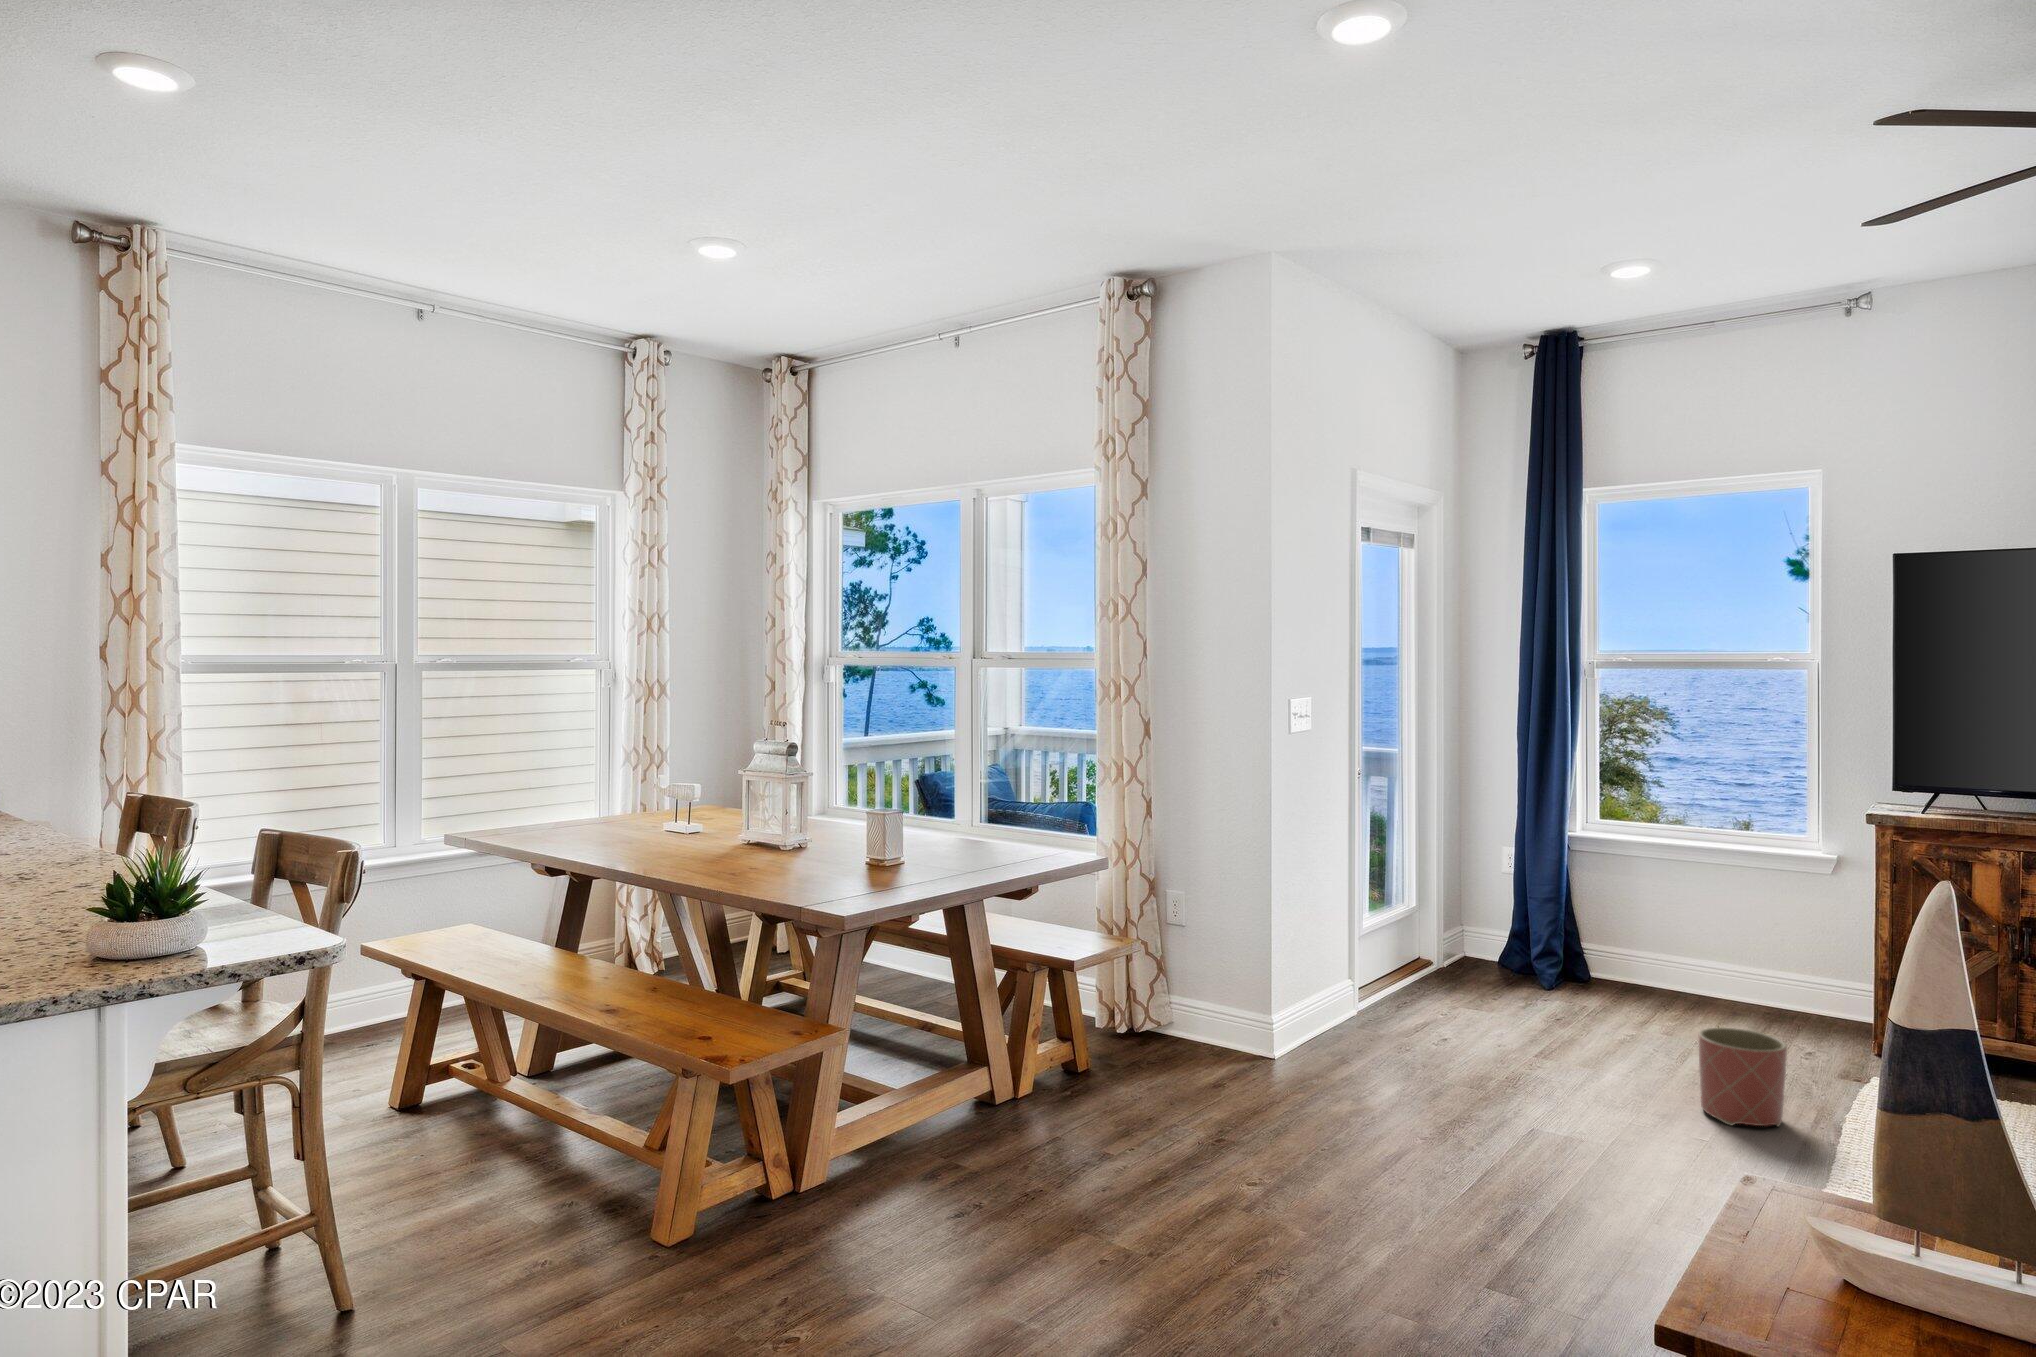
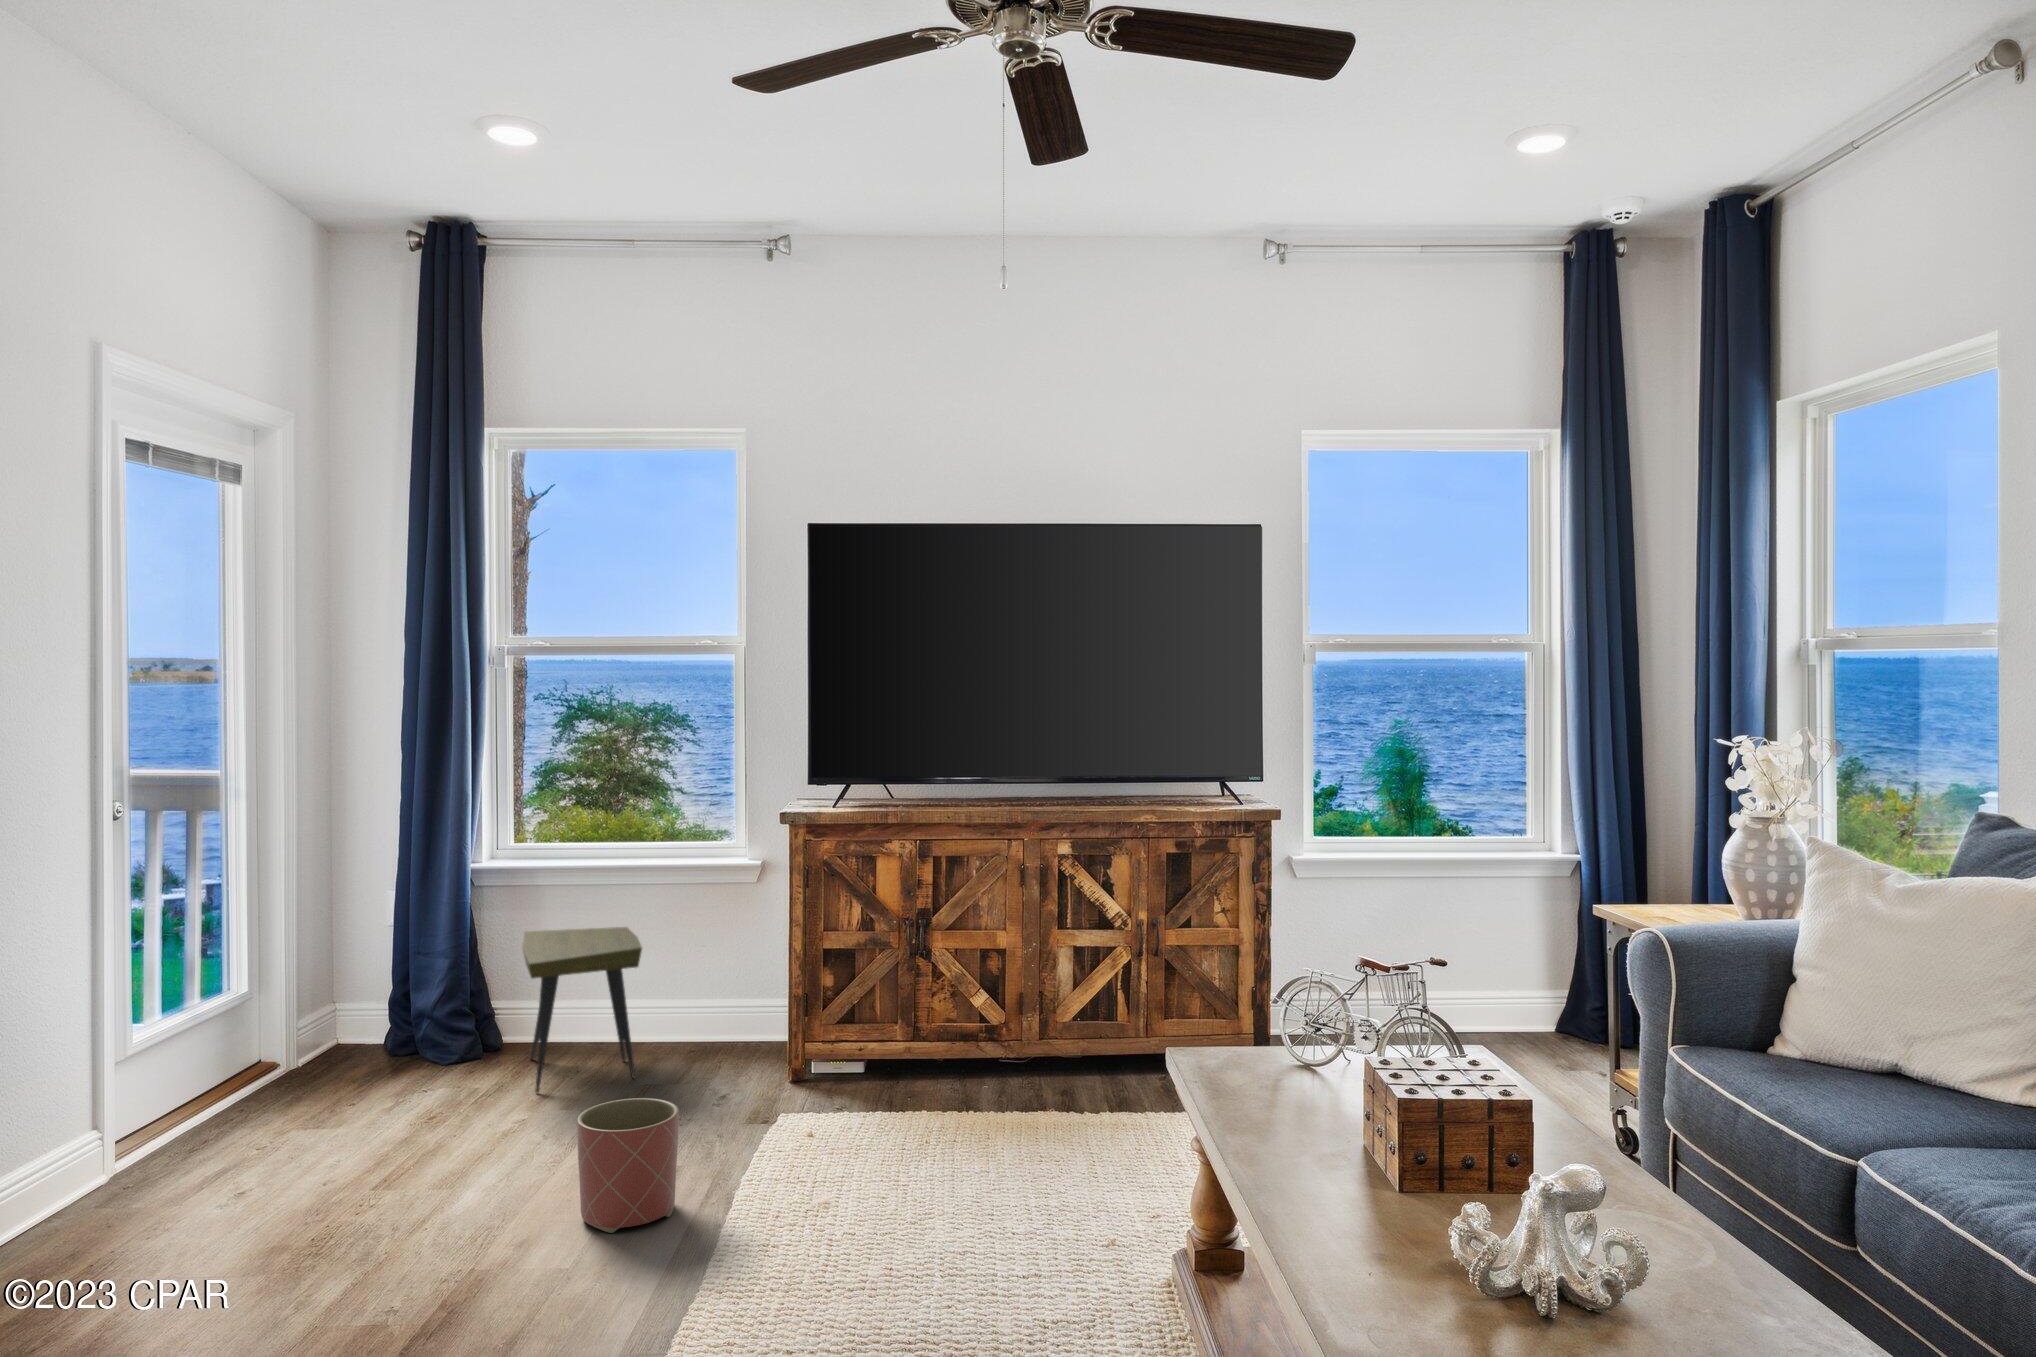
side table: none [1612,891,1726,1024] -> present [522,927,642,1093]

